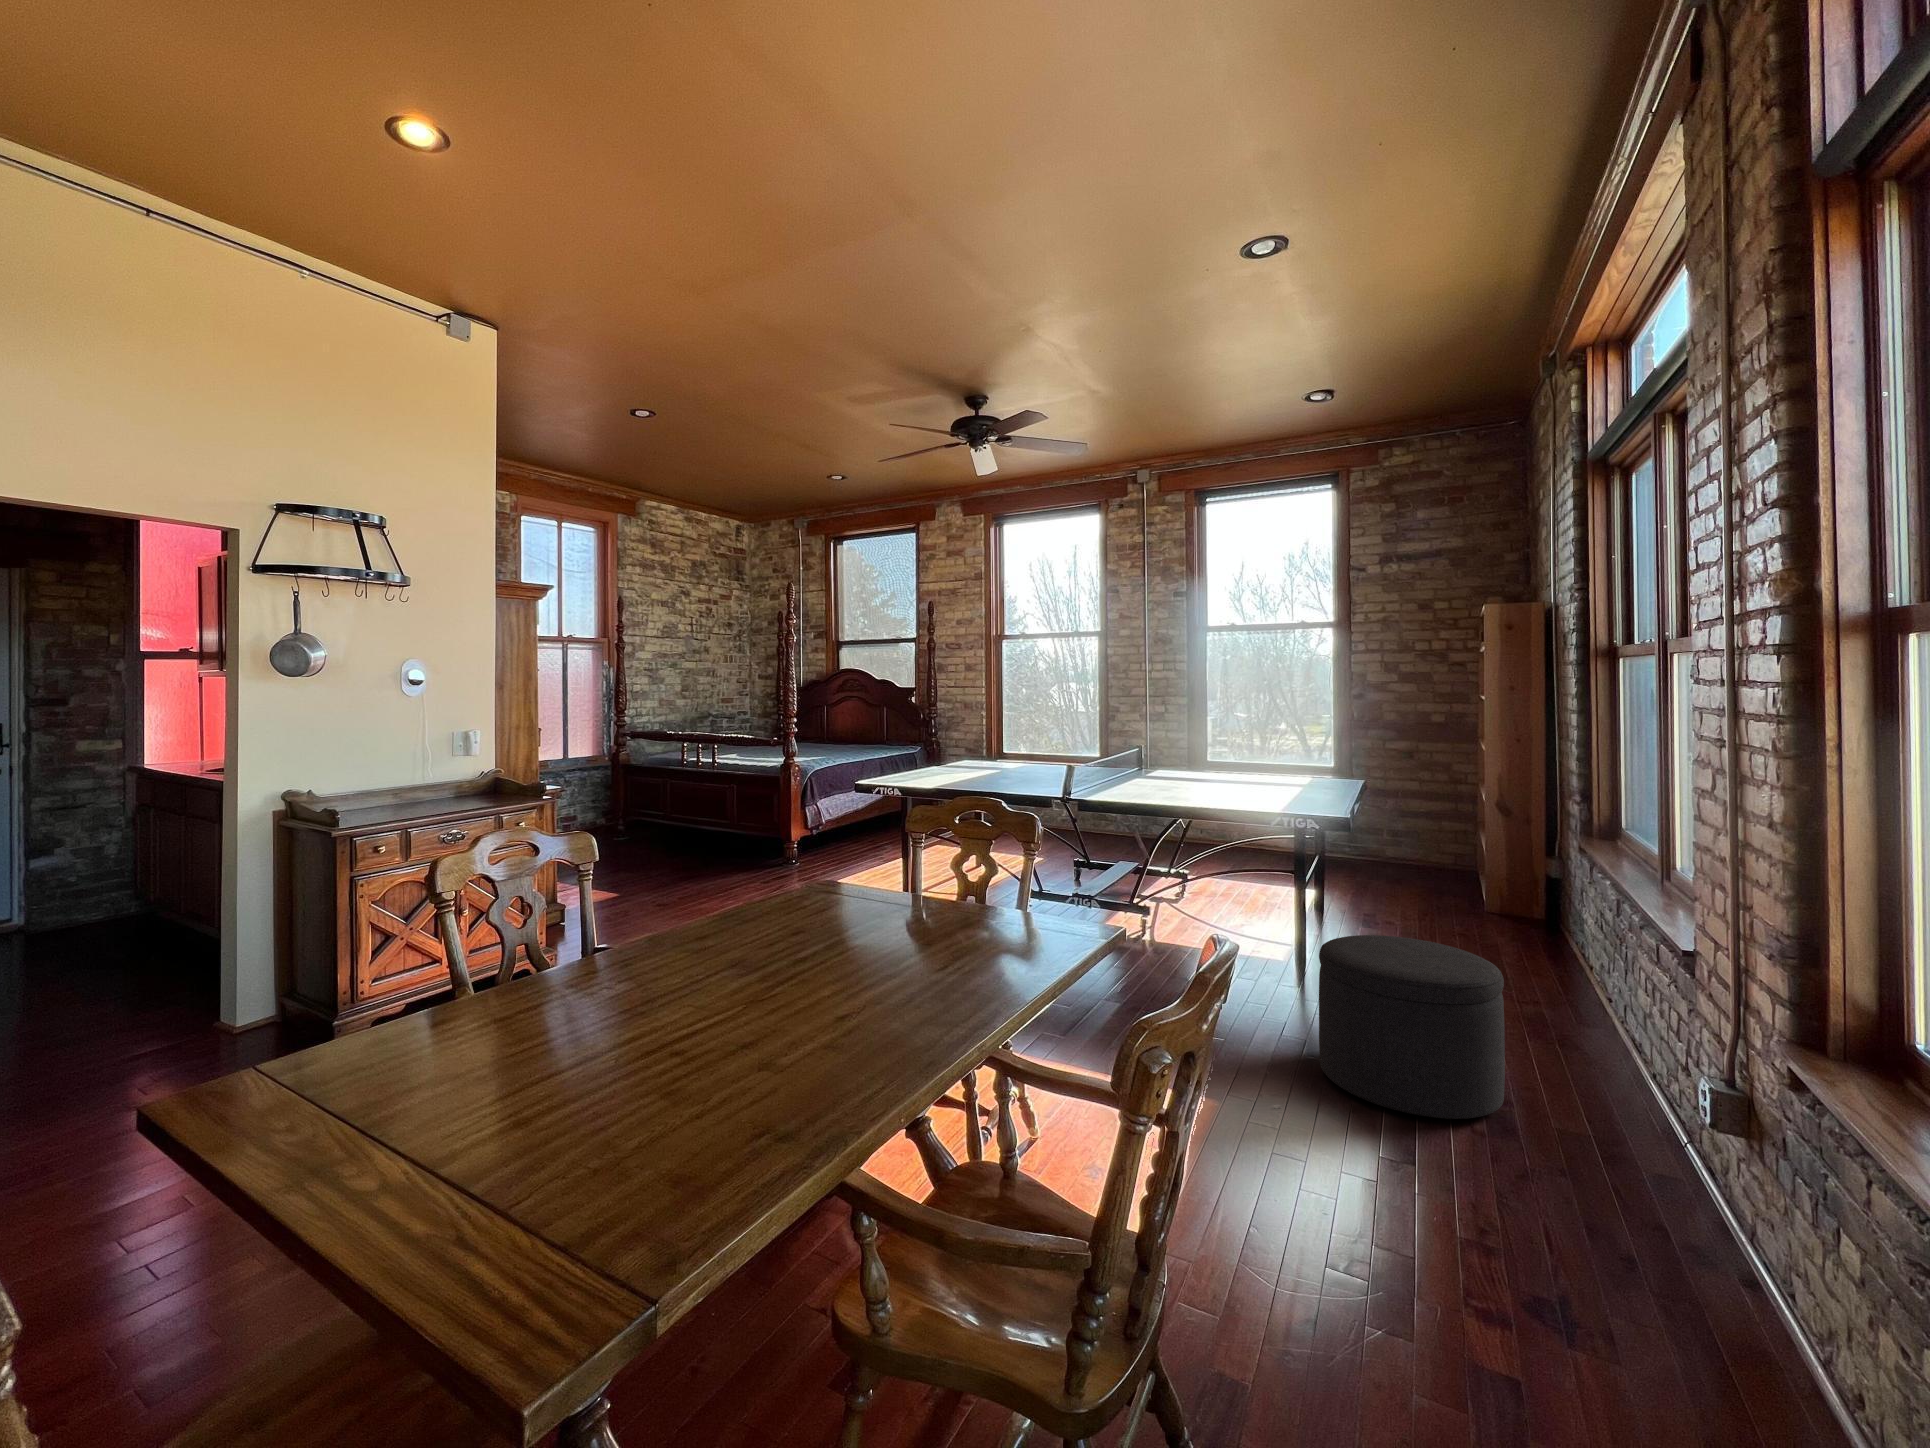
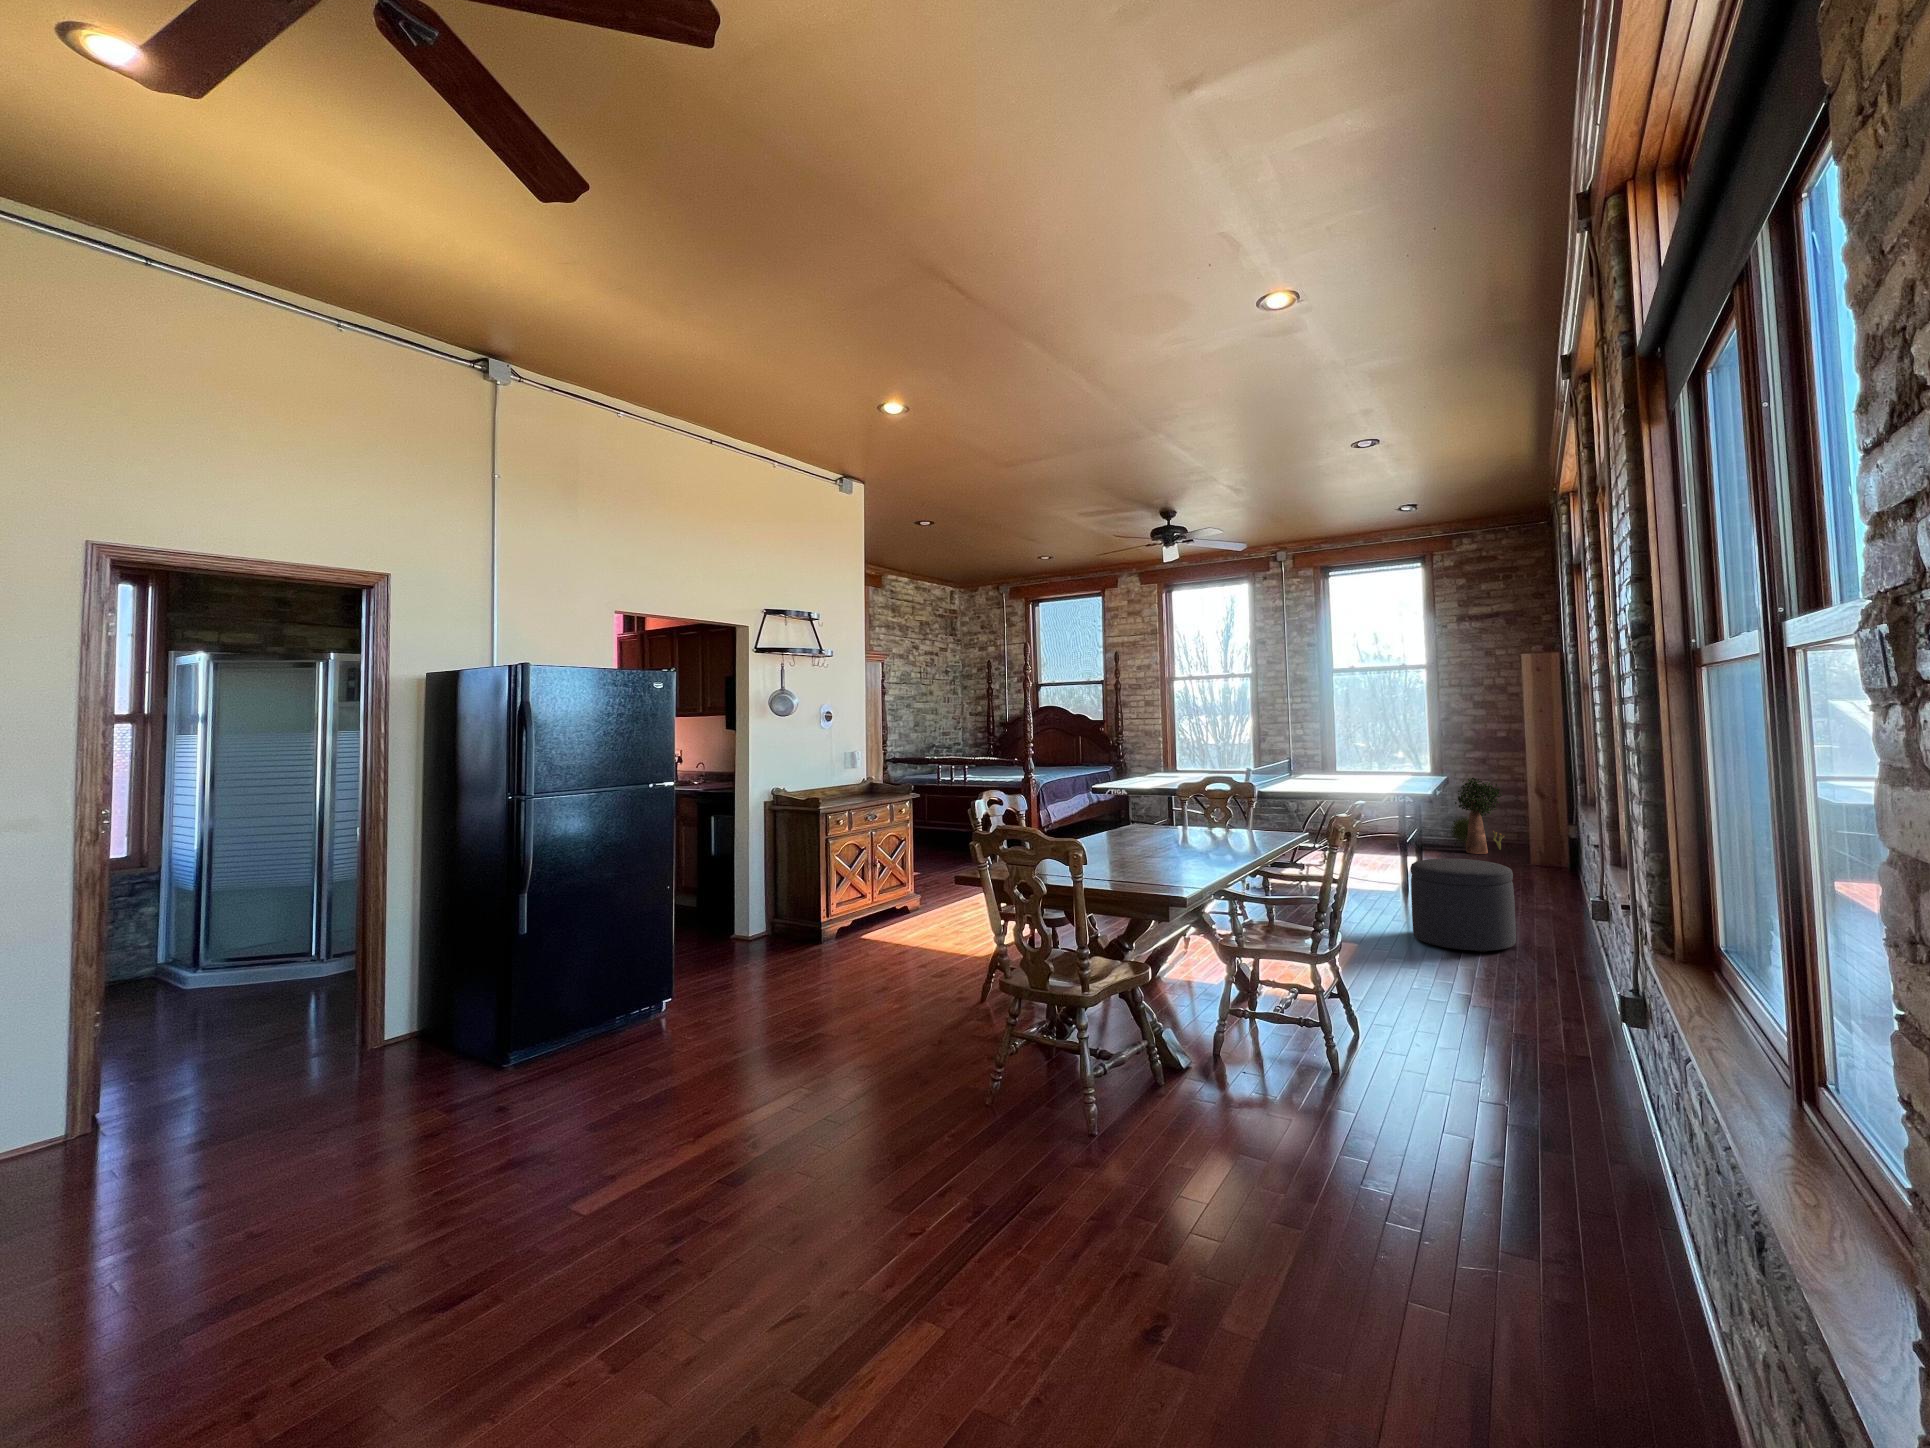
potted plant: none [1360,777,1438,884] -> present [1451,777,1504,854]

